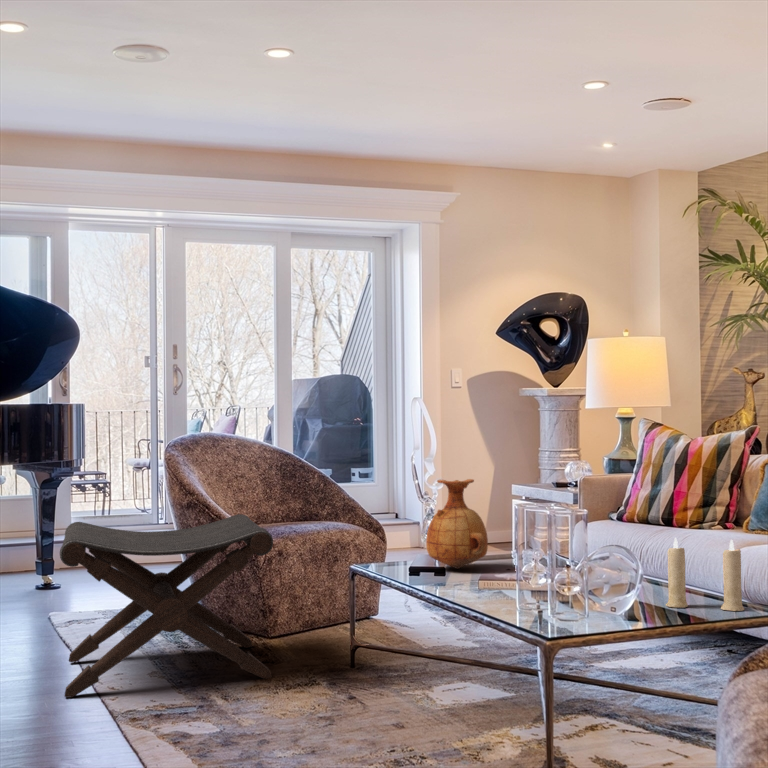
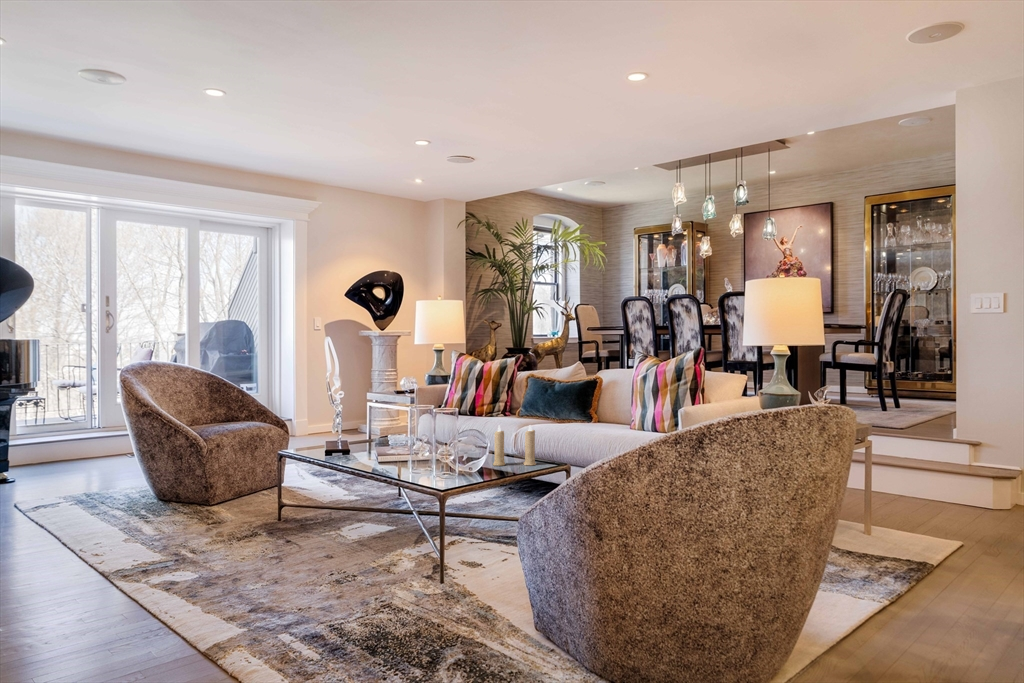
vase: present [426,479,488,569] -> none [331,392,372,450]
footstool: present [60,514,273,697] -> none [39,420,225,567]

